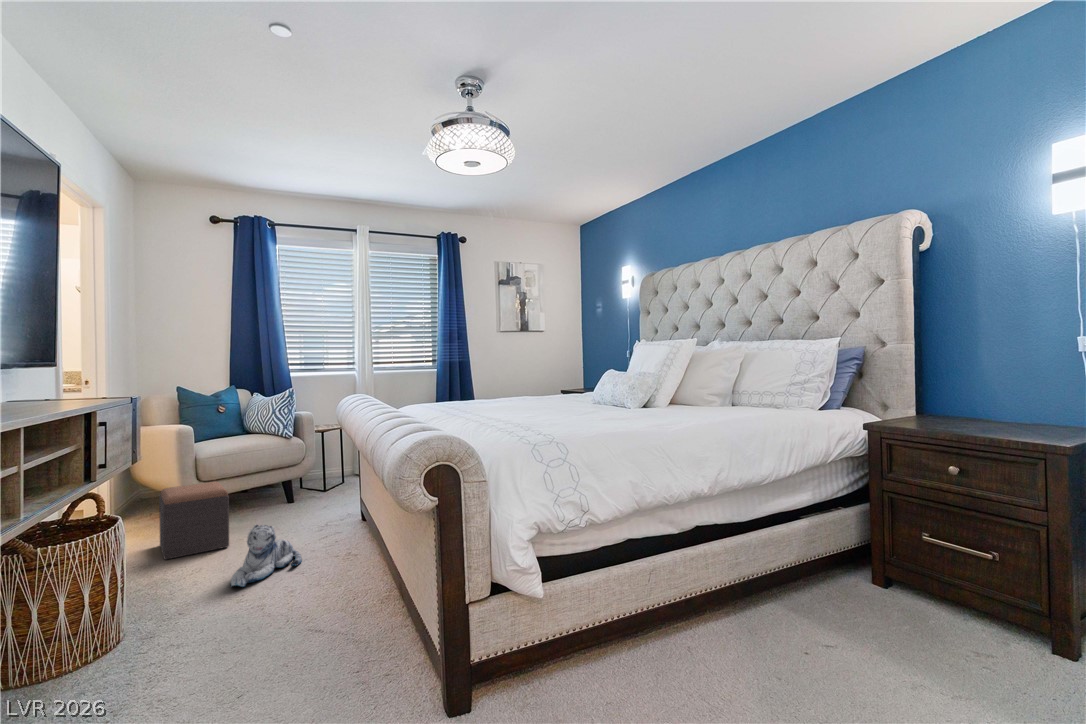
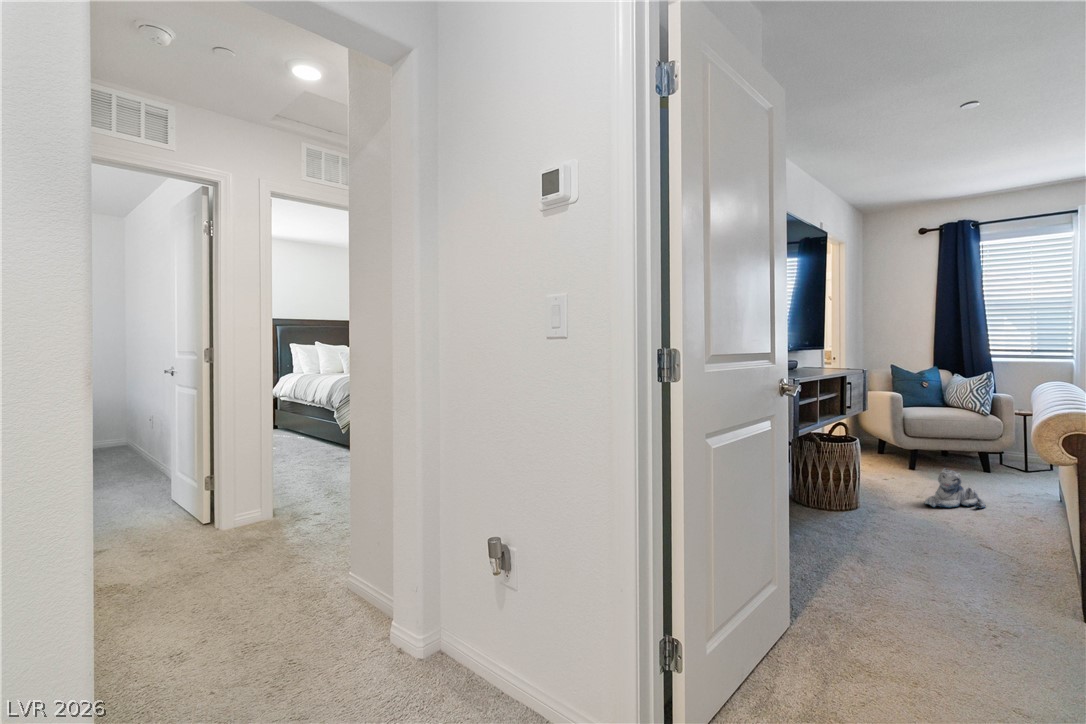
footstool: present [159,482,229,560] -> none [878,435,927,485]

